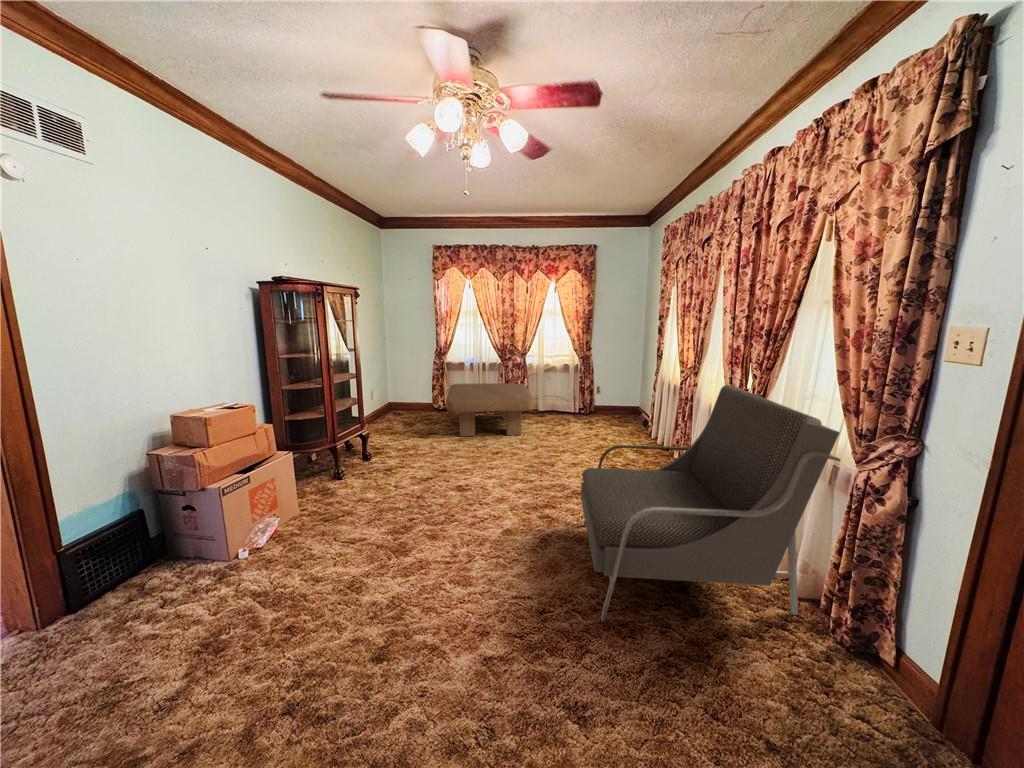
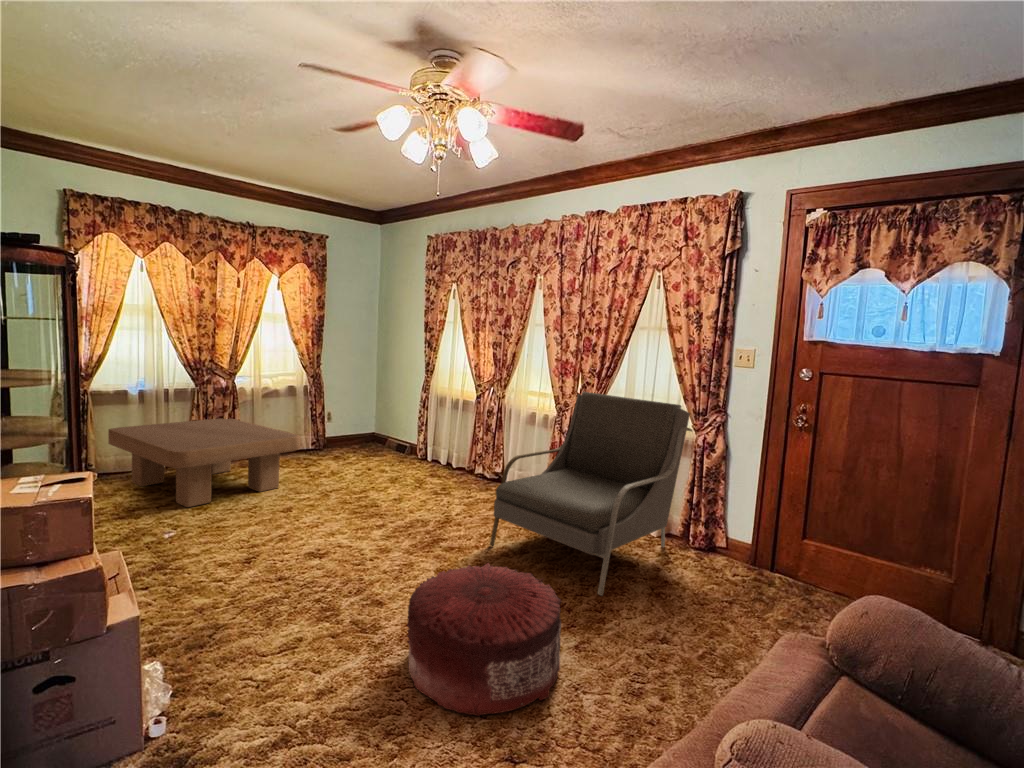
pouf: none [337,523,482,671] -> present [407,563,562,716]

